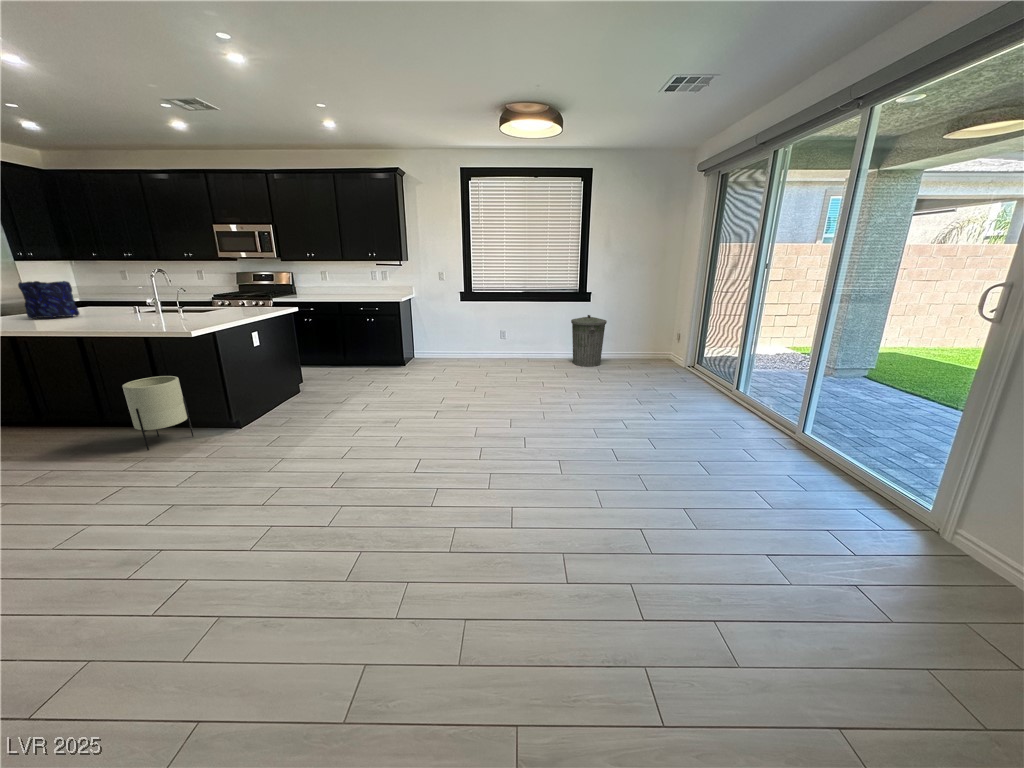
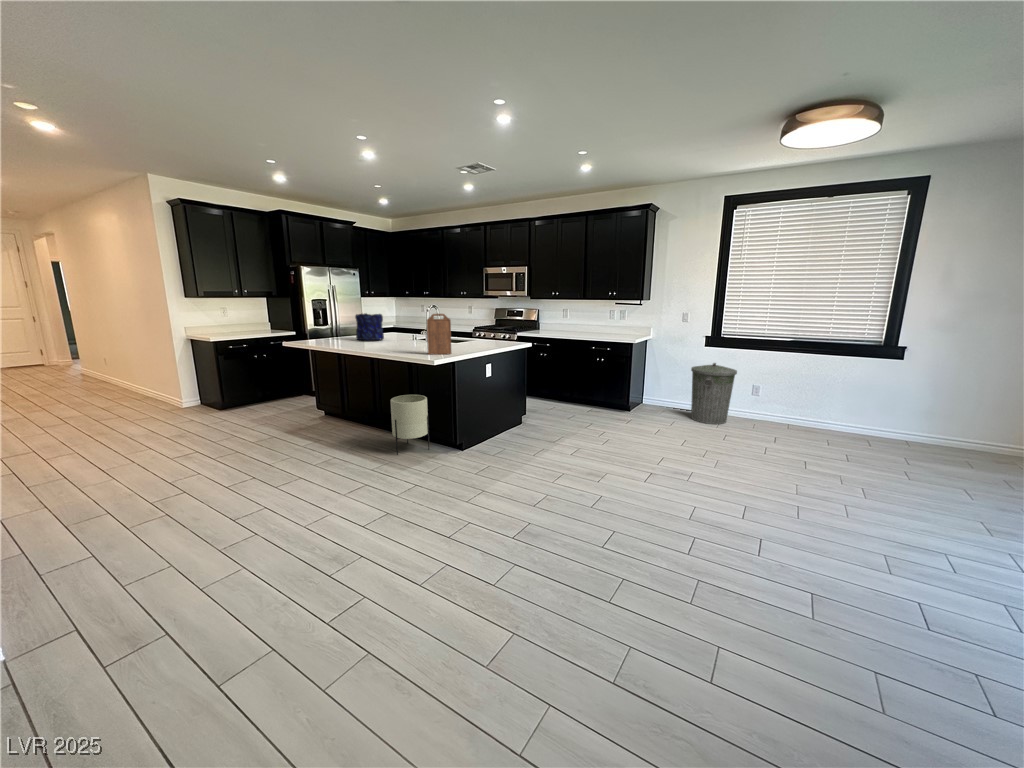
cutting board: none [159,276,203,326] -> present [427,314,451,354]
trash can: present [571,315,607,367] -> present [691,363,737,424]

